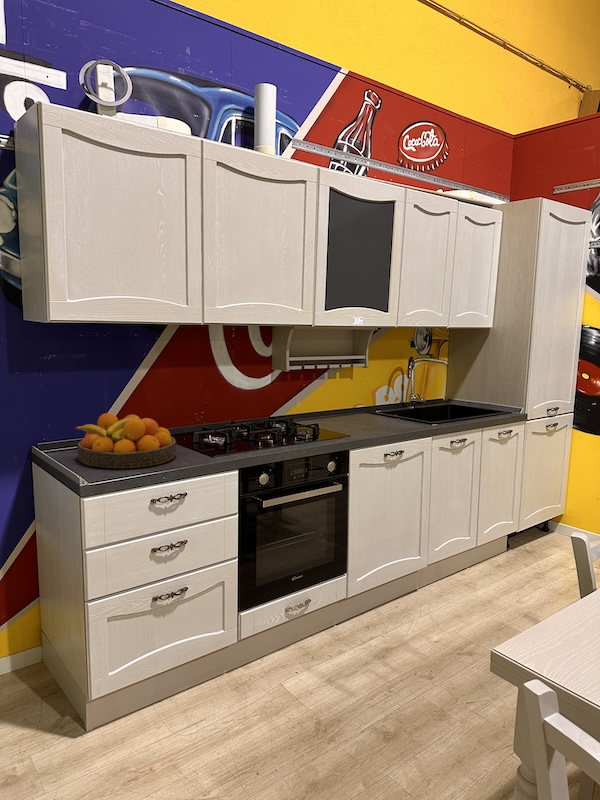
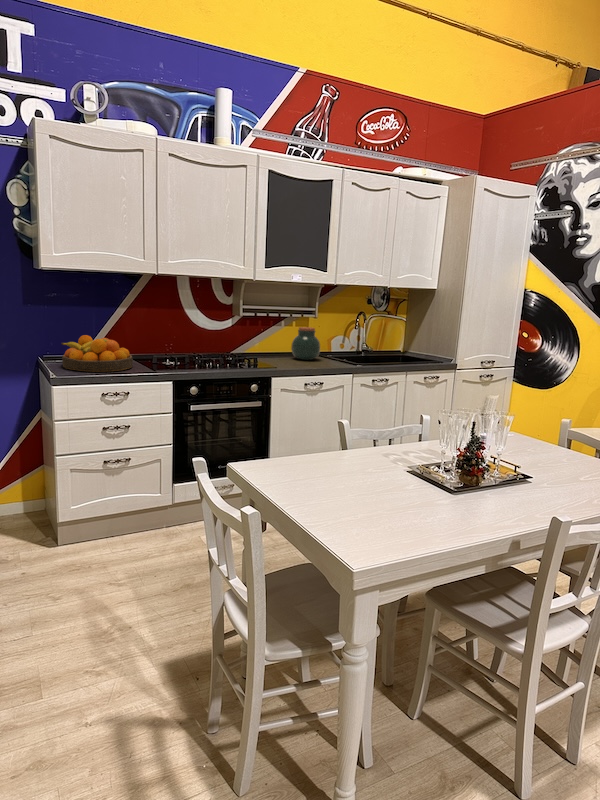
jar: none [347,381,383,421] -> present [291,327,320,360]

